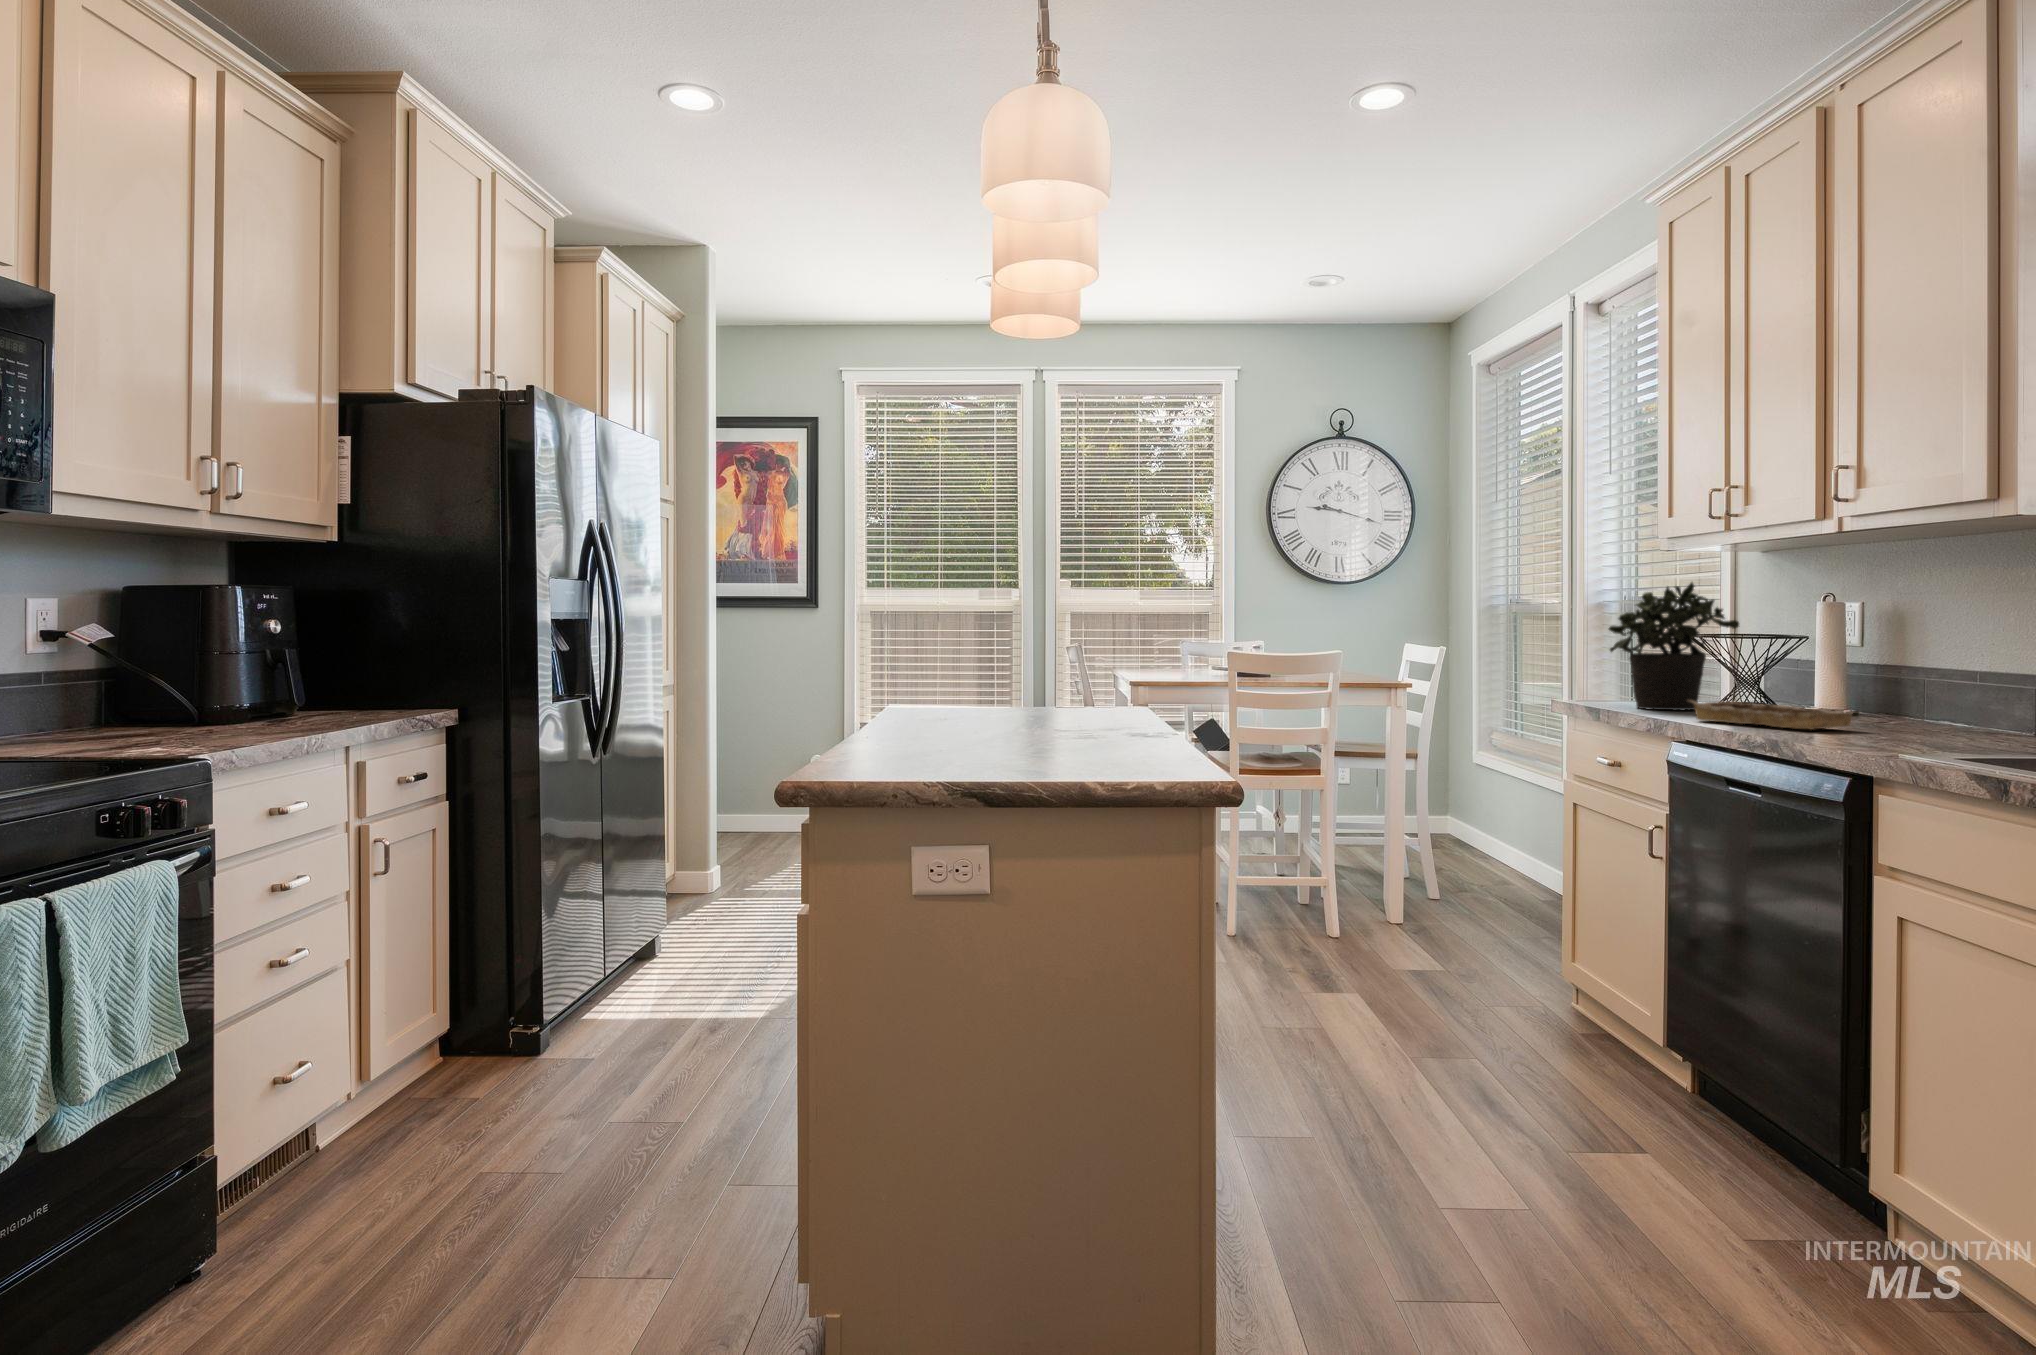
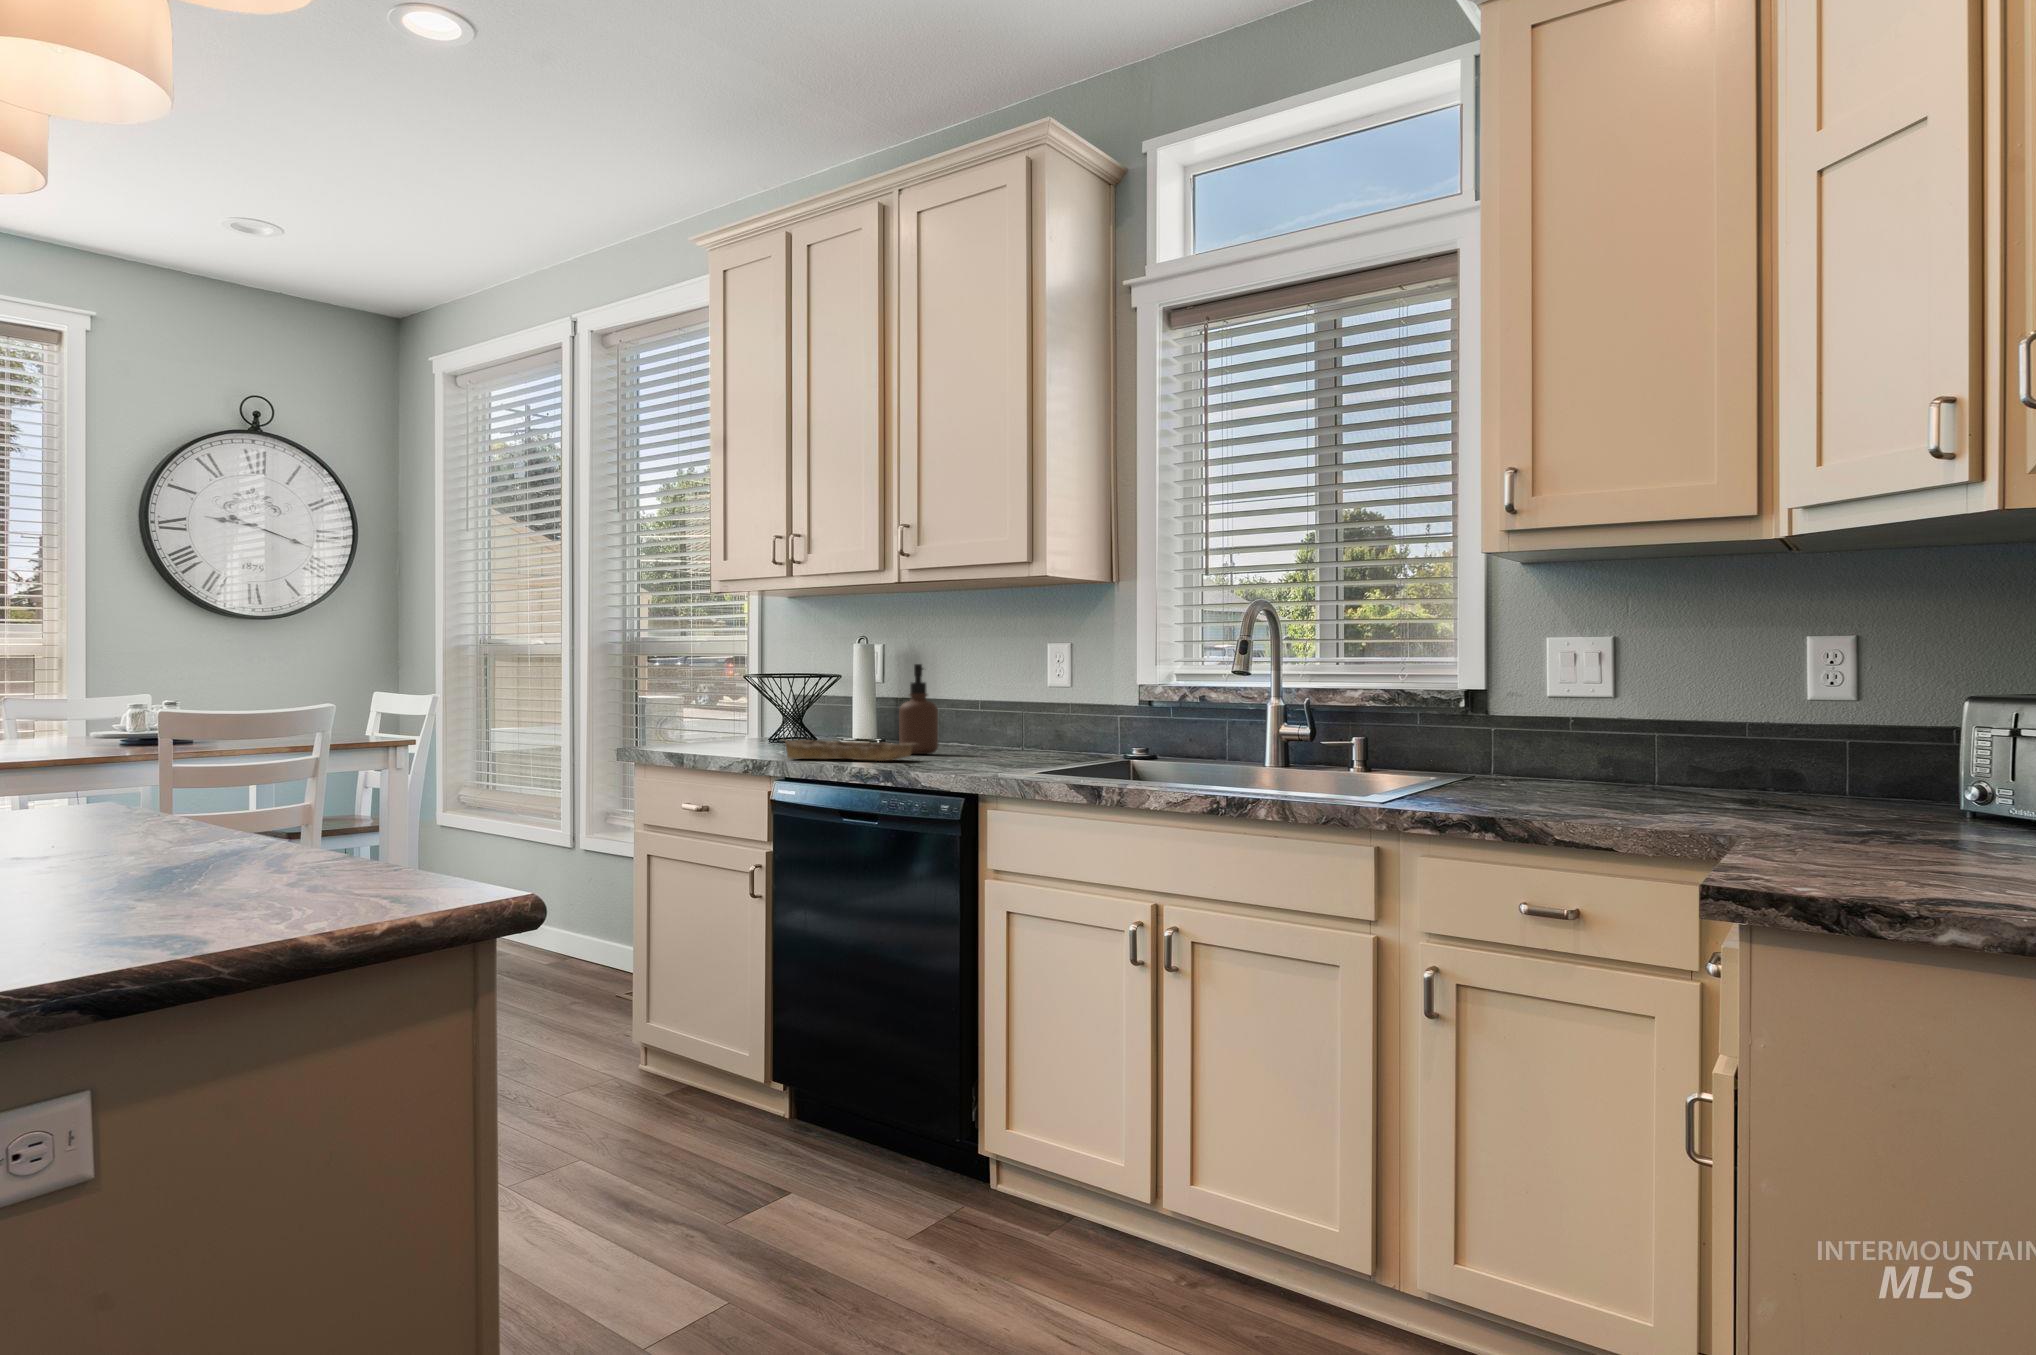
potted plant: present [1609,582,1739,710] -> none [677,625,790,754]
soap dispenser: none [1877,619,1935,723] -> present [899,664,938,754]

